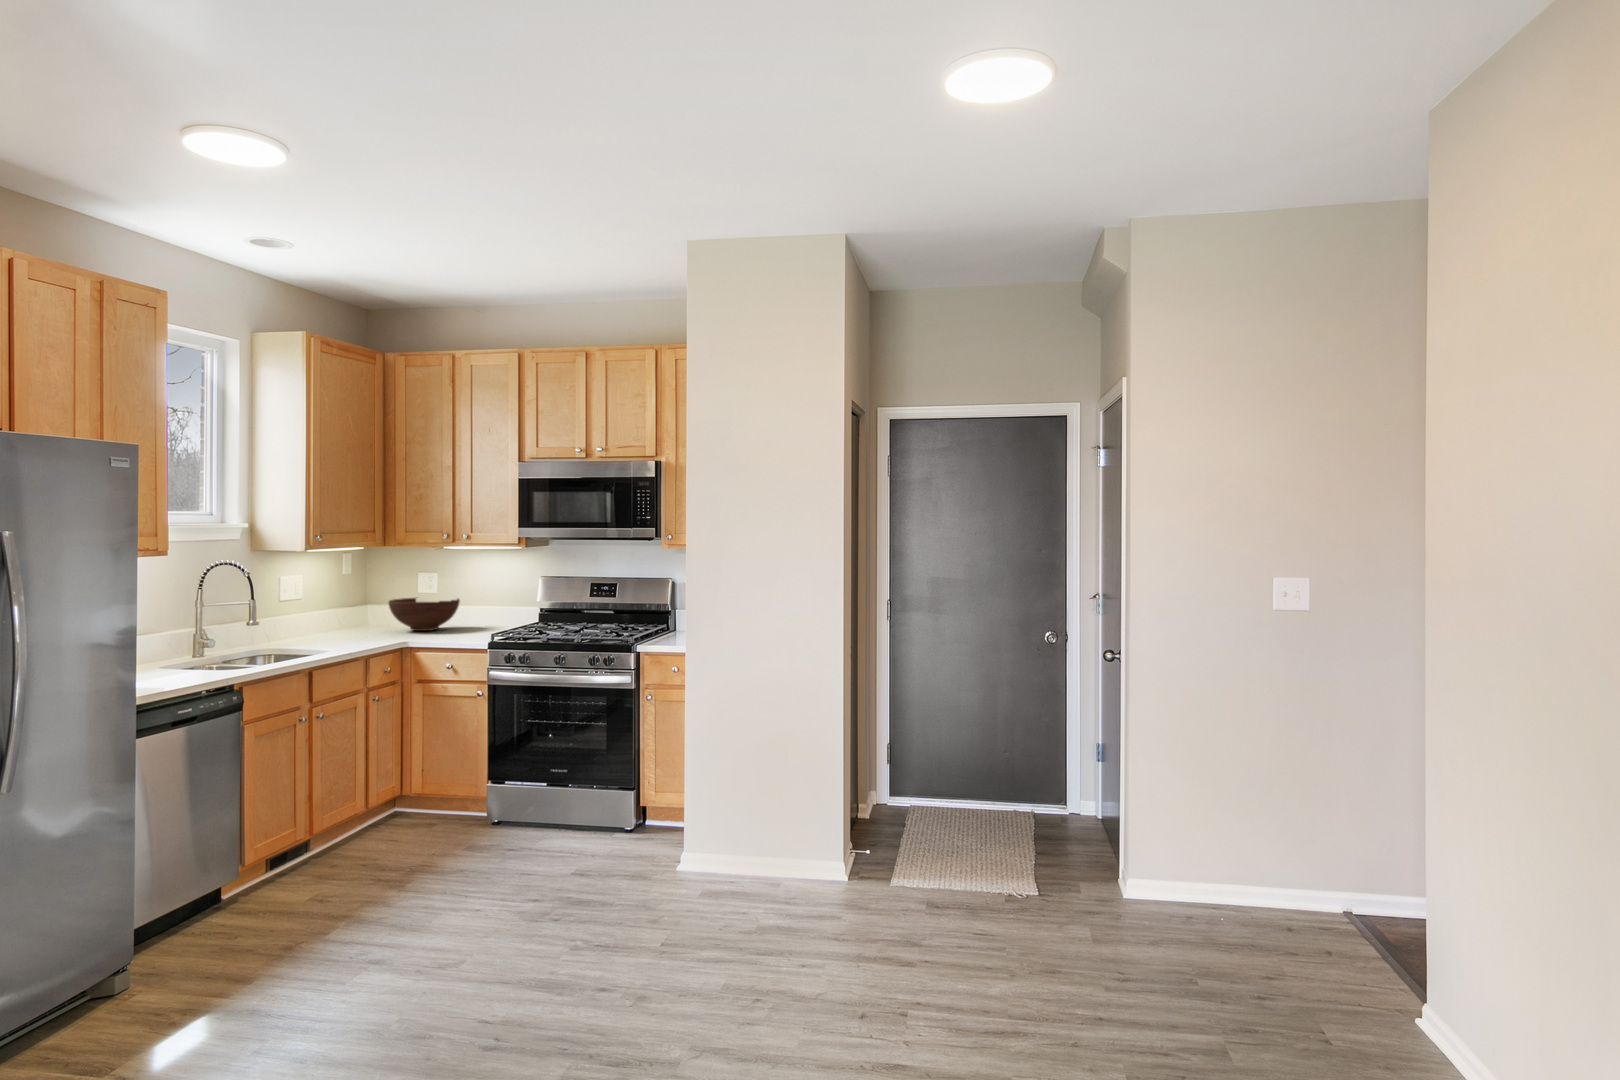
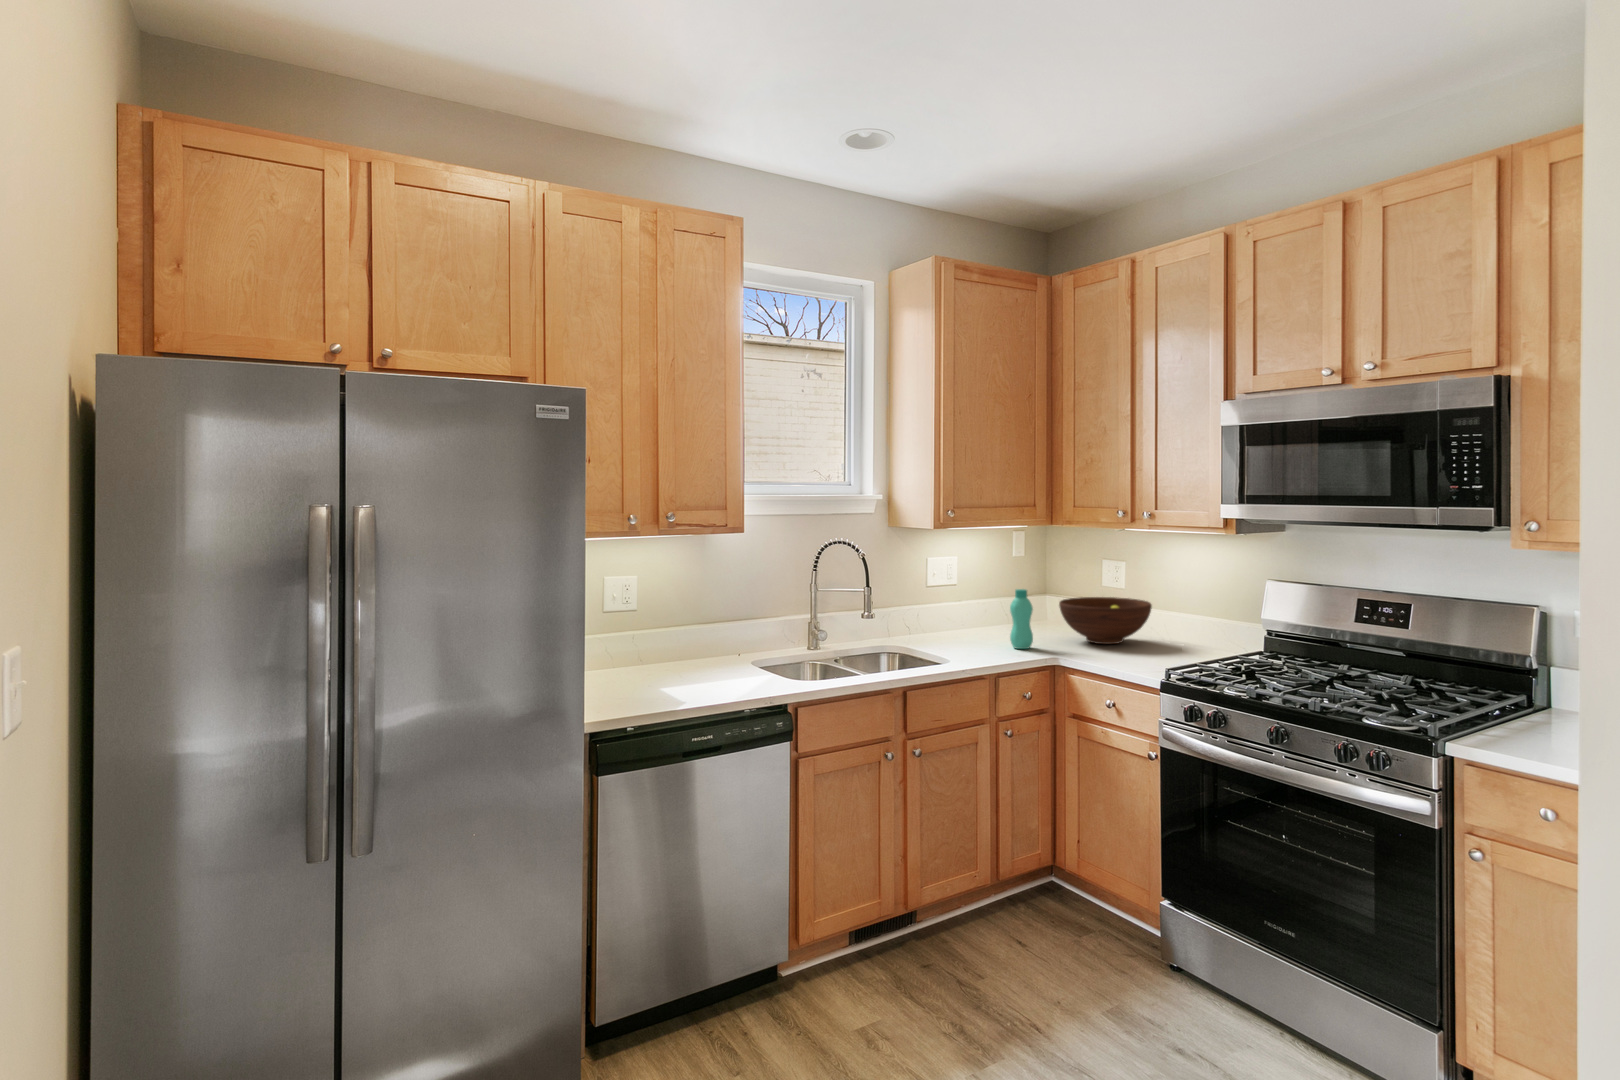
bottle: none [355,591,374,638] -> present [1010,589,1033,649]

